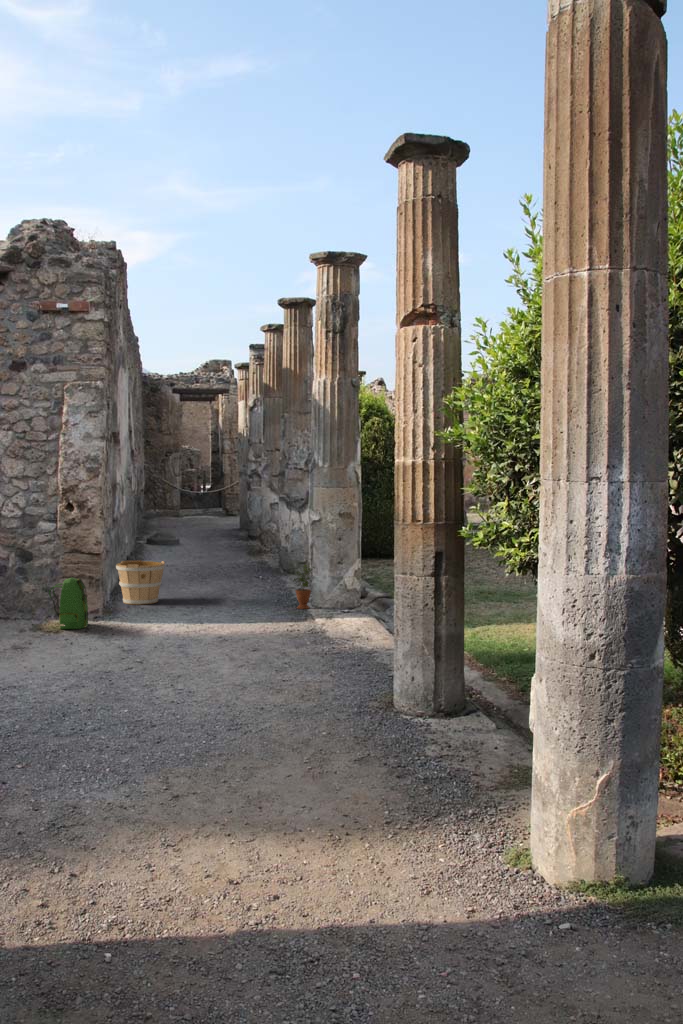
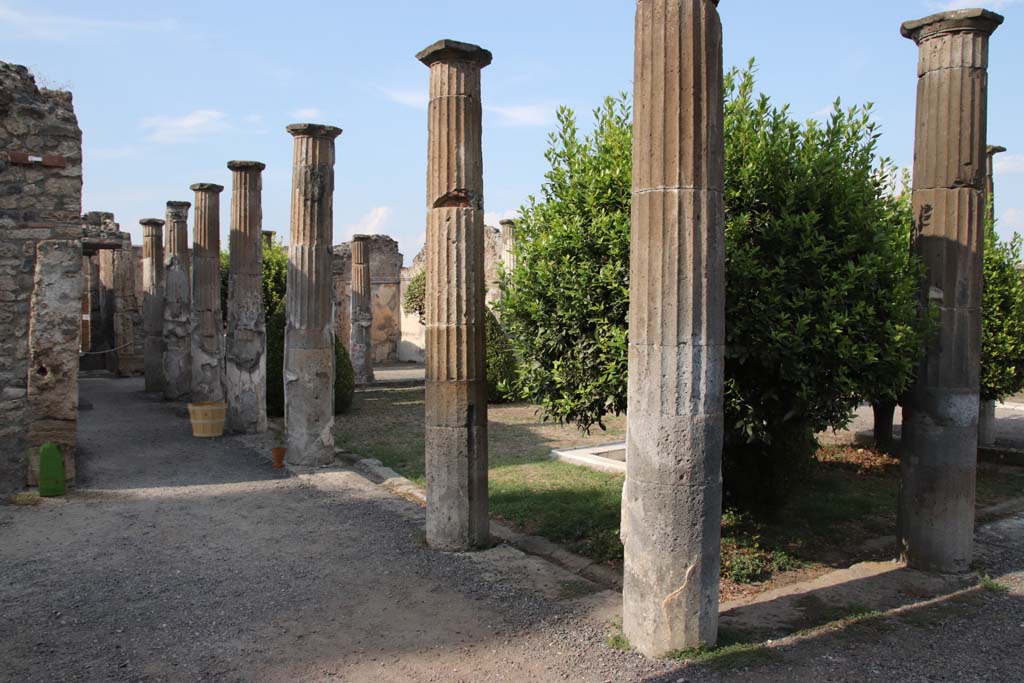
wooden bucket: present [116,560,165,605] -> present [188,401,228,437]

